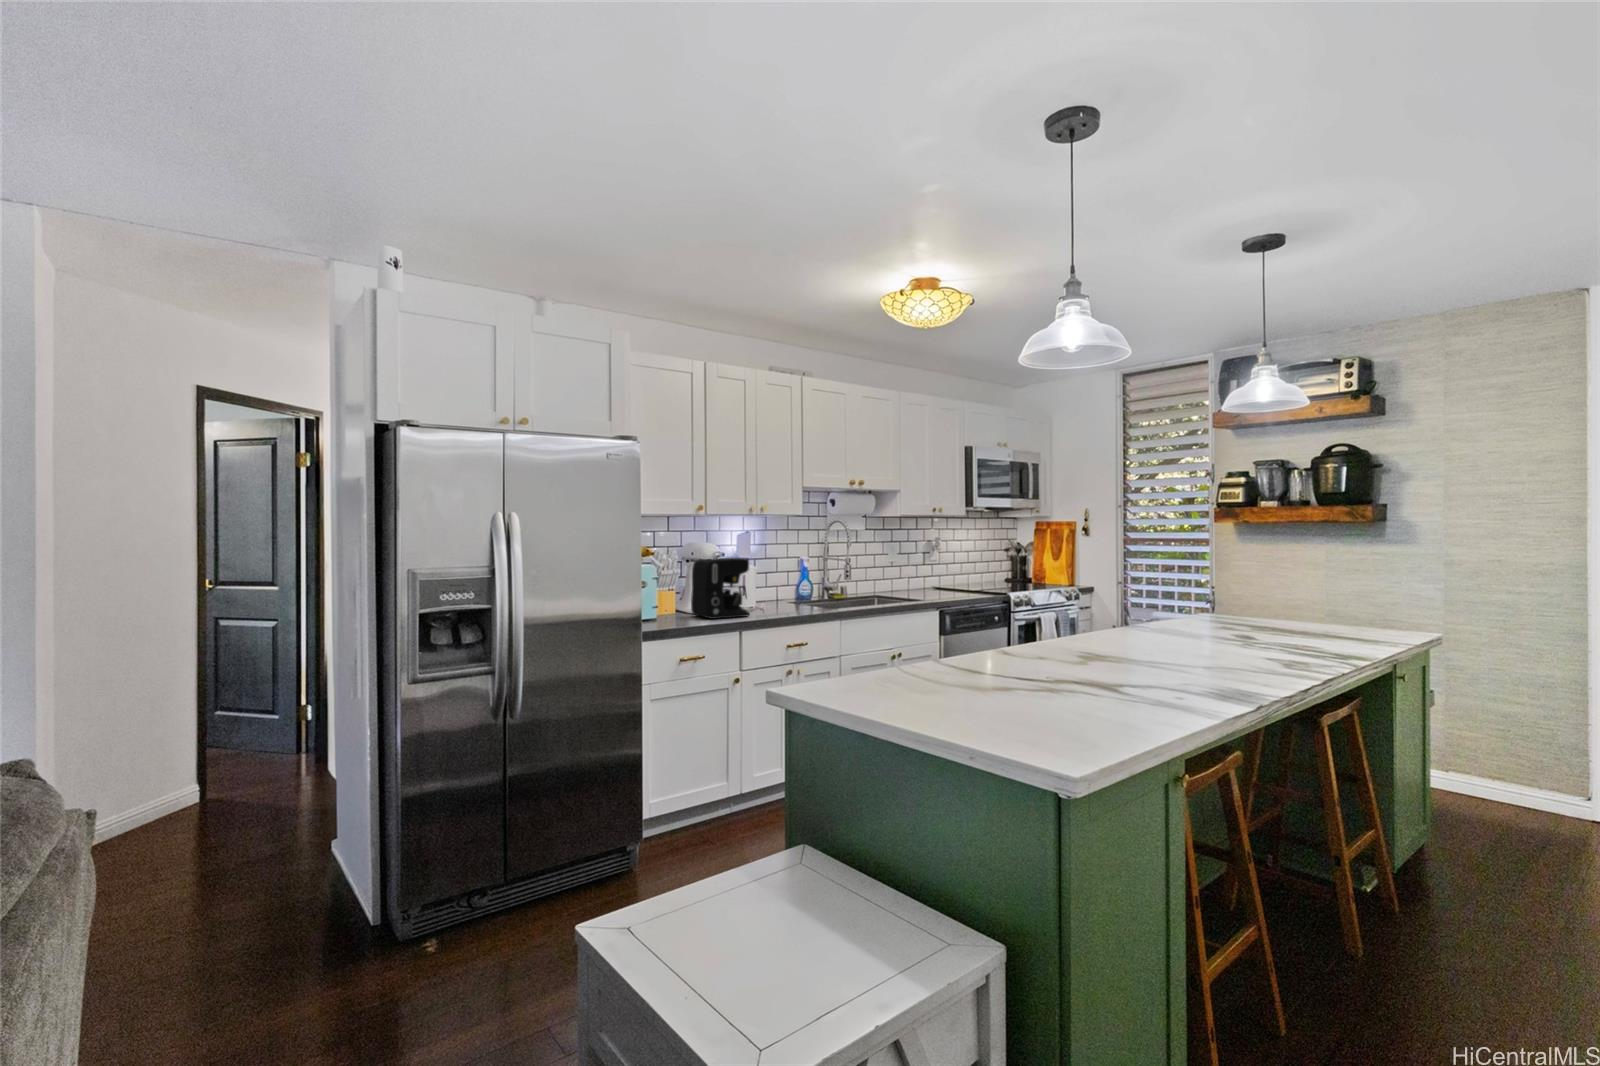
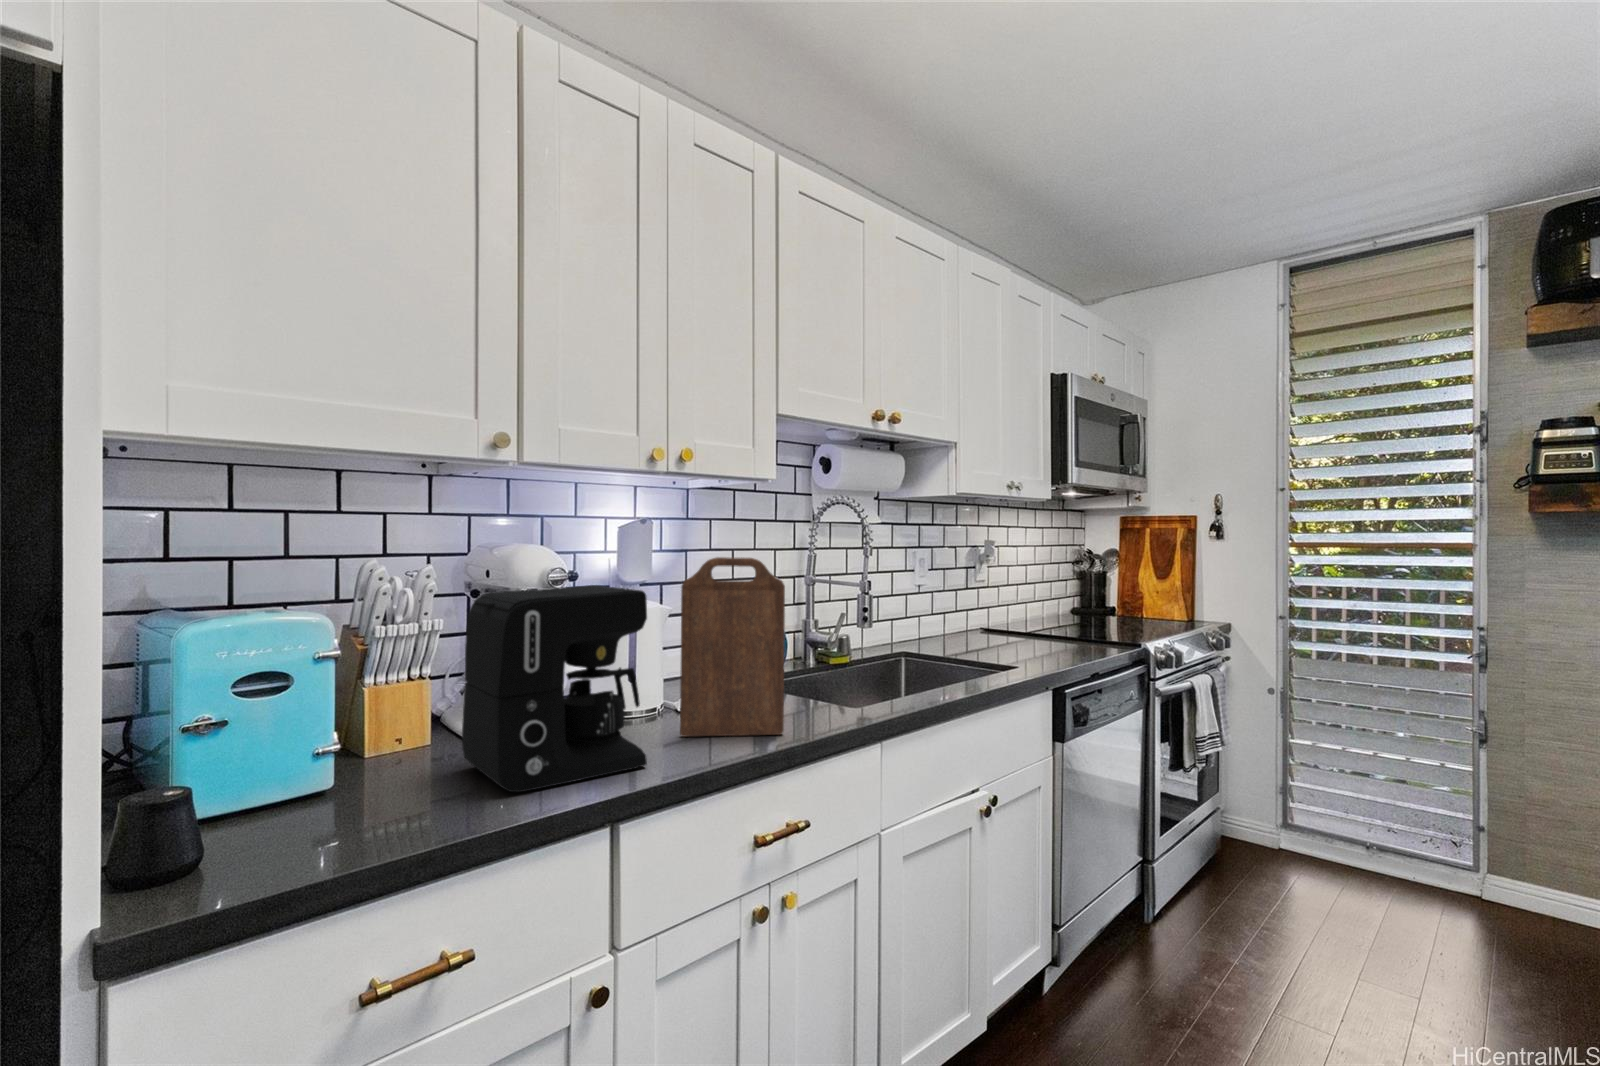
cutting board: none [761,548,799,612] -> present [680,557,785,736]

